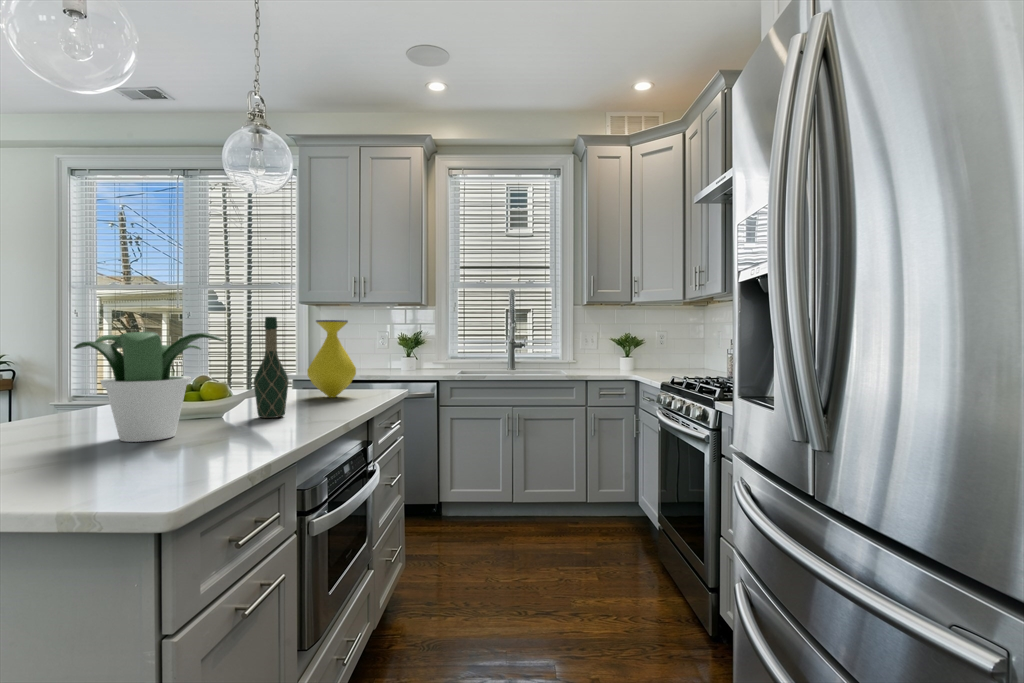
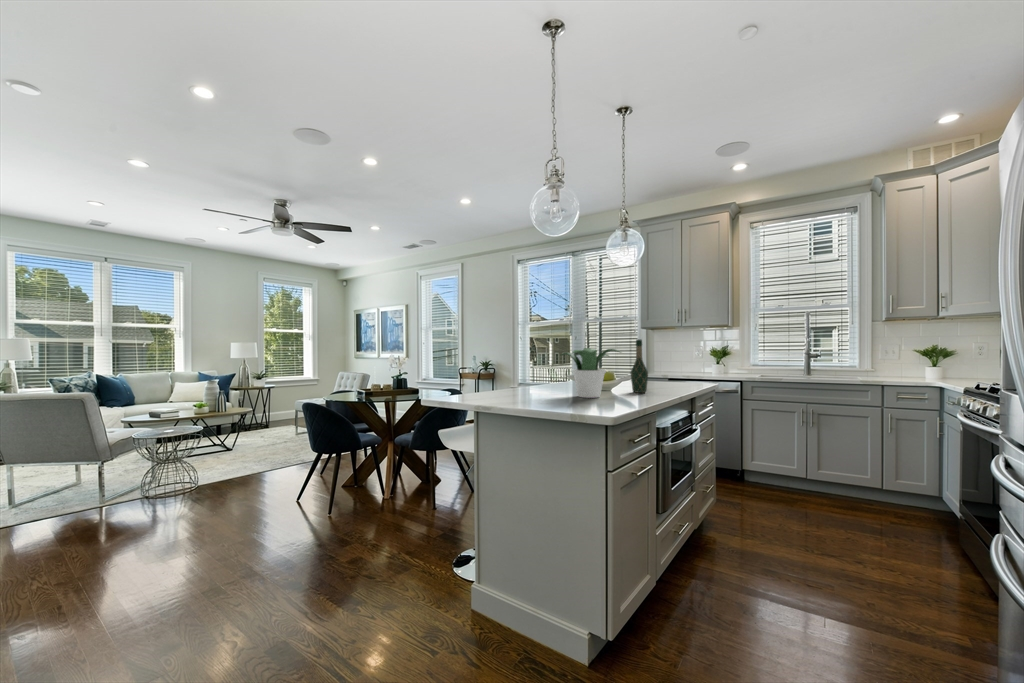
vase: present [307,320,356,397] -> none [654,340,683,385]

